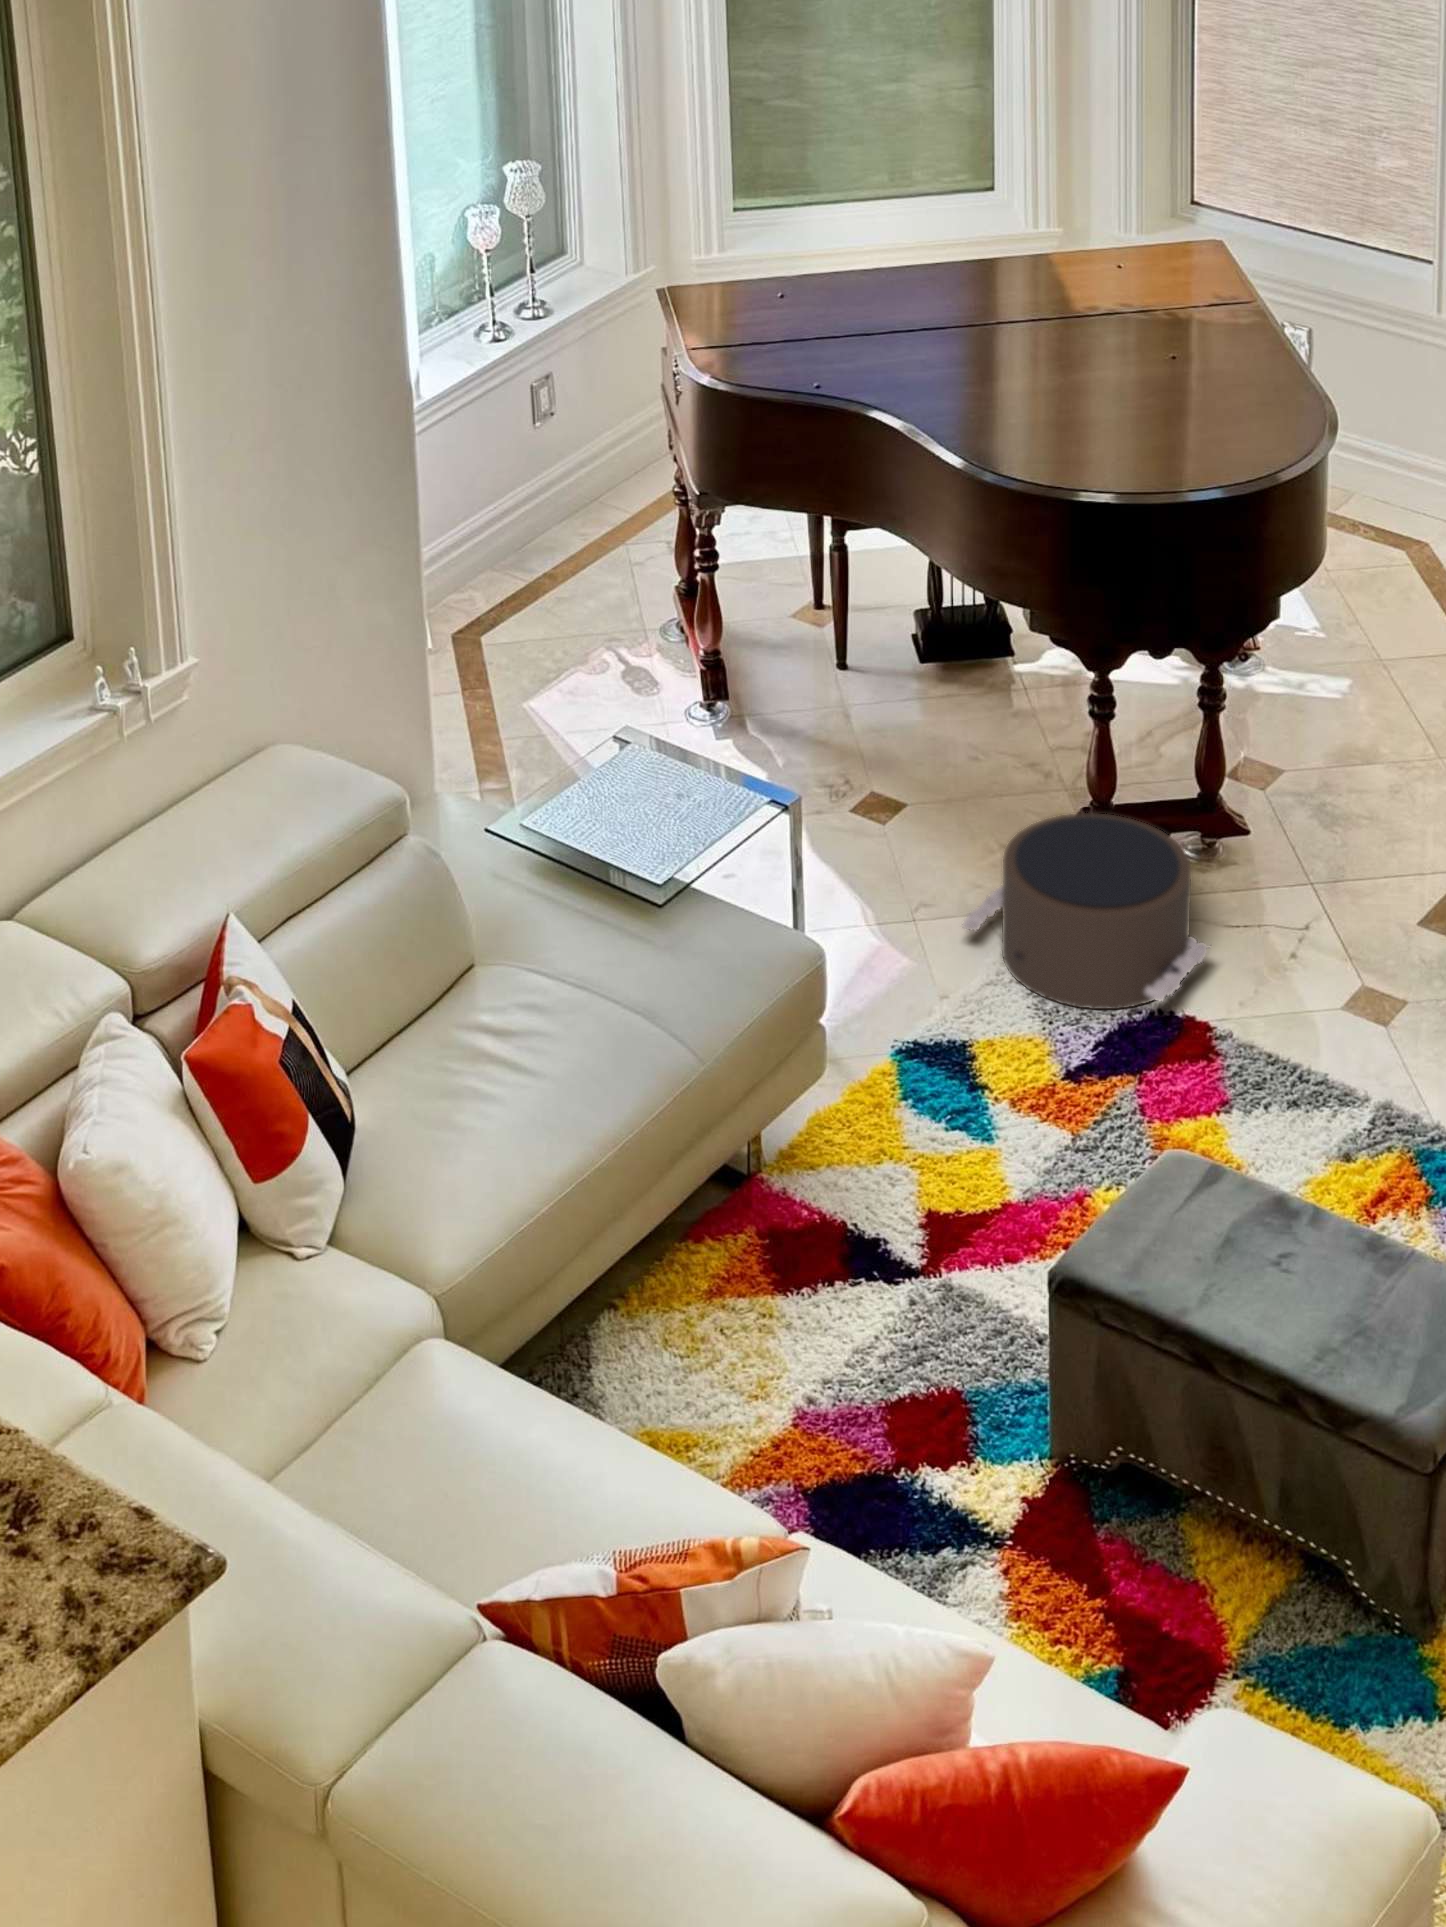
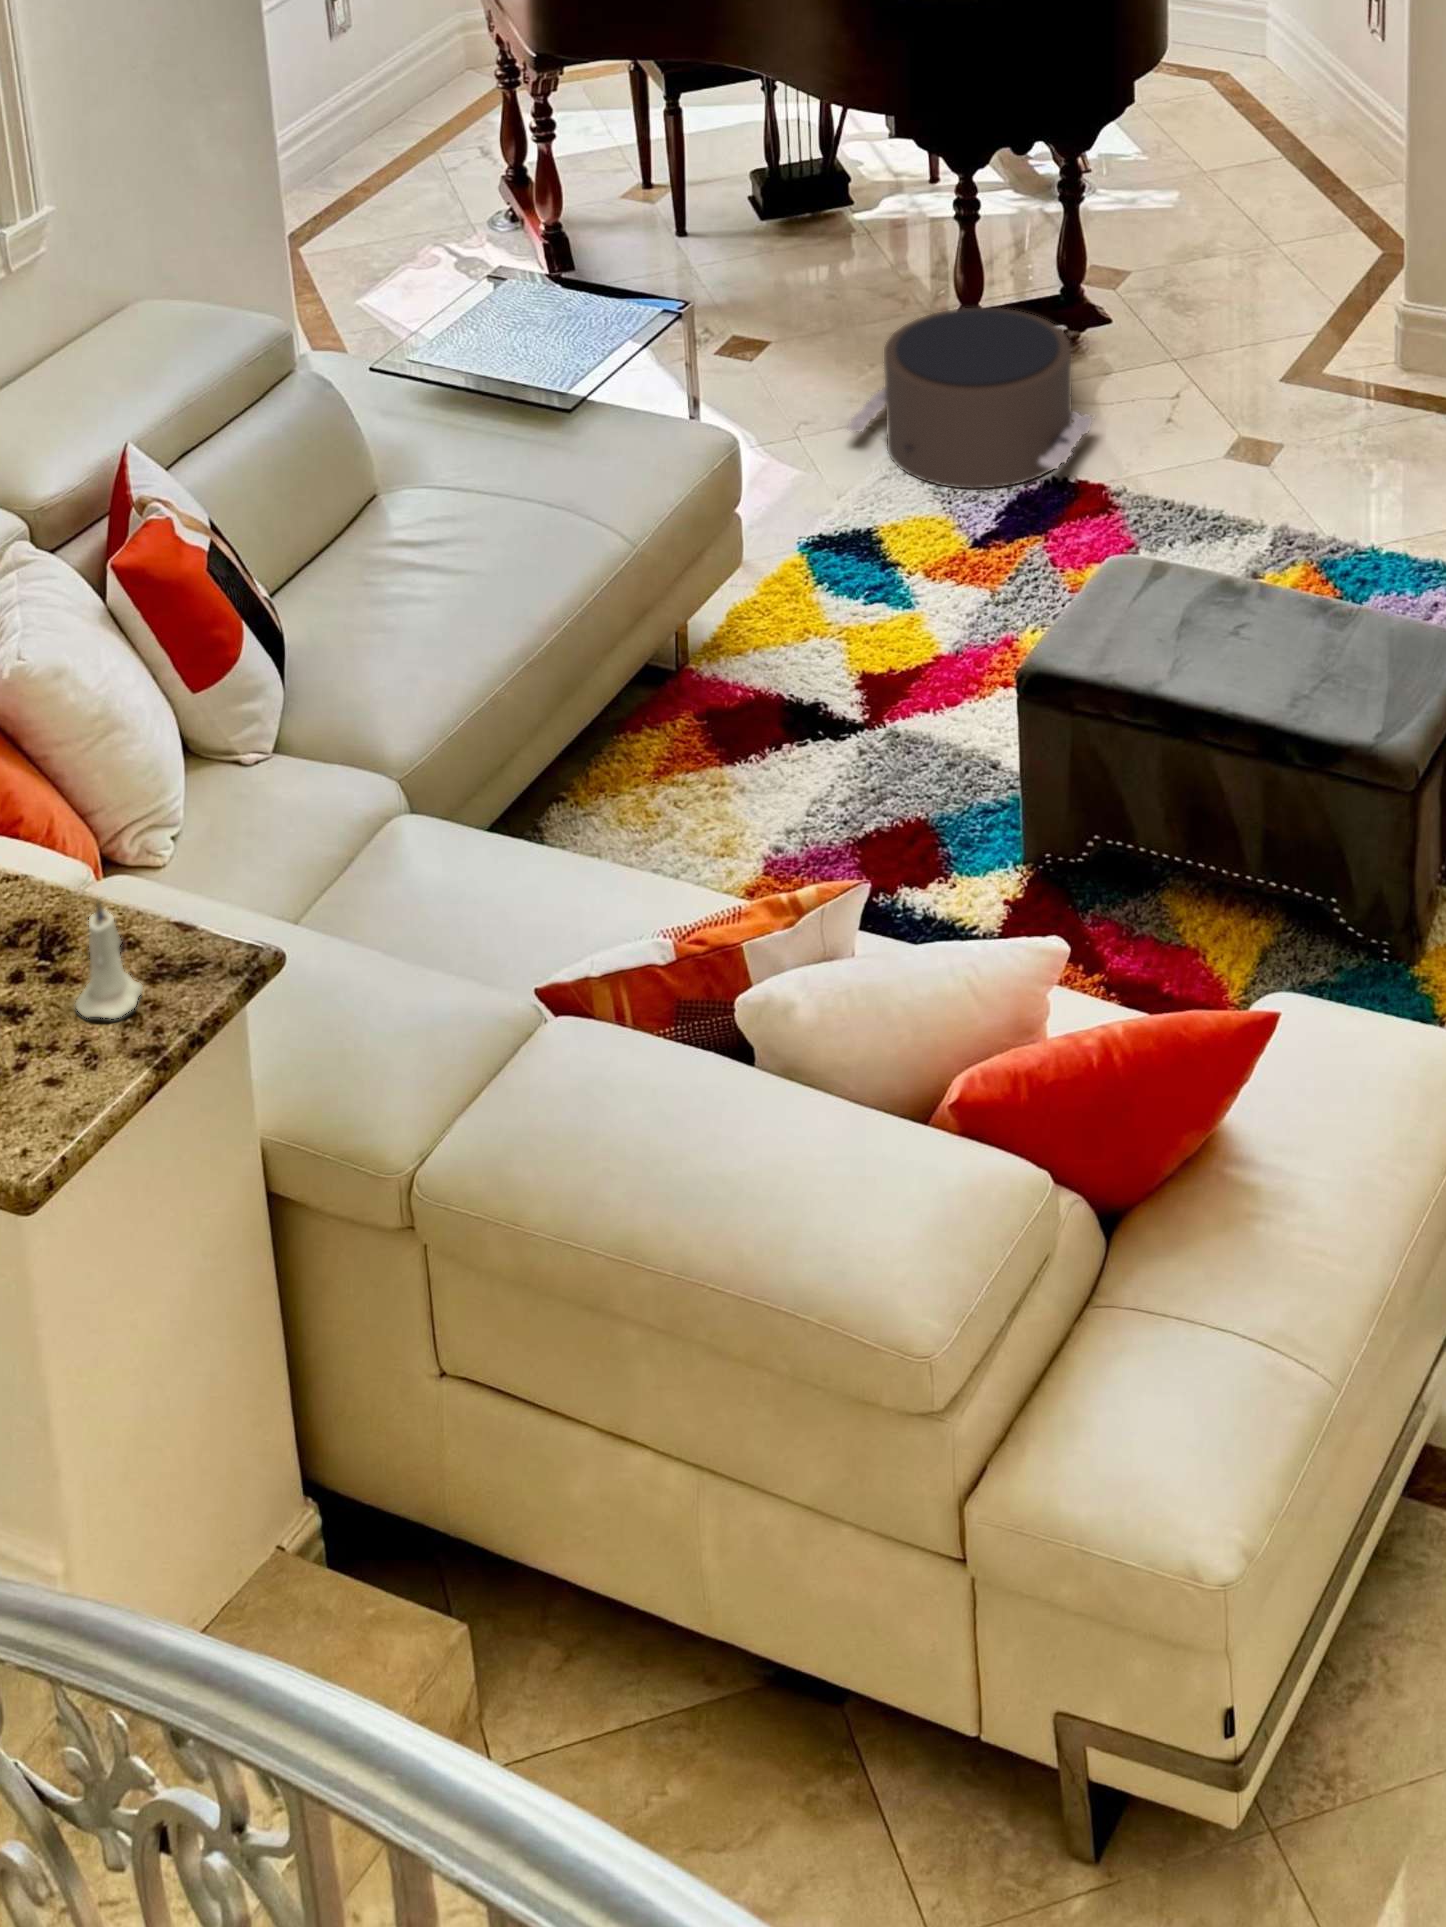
candle: none [31,1491,93,1606] -> present [76,901,143,1019]

